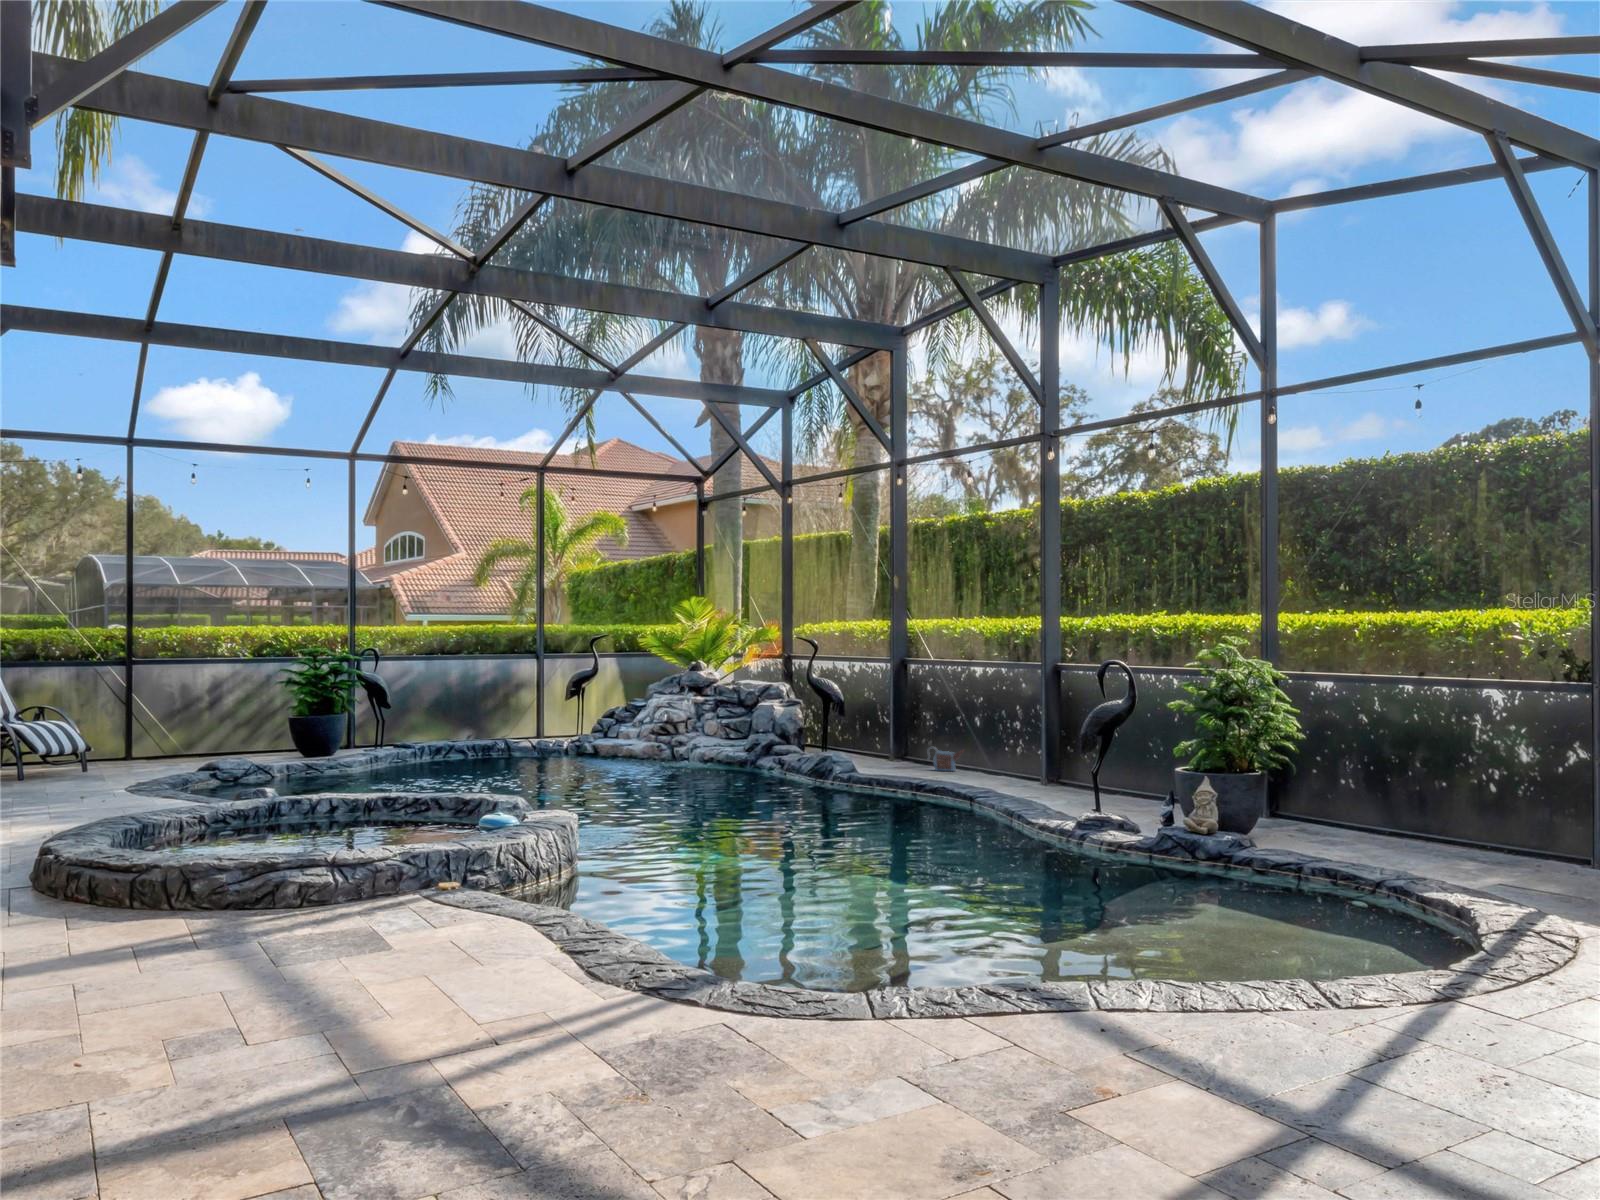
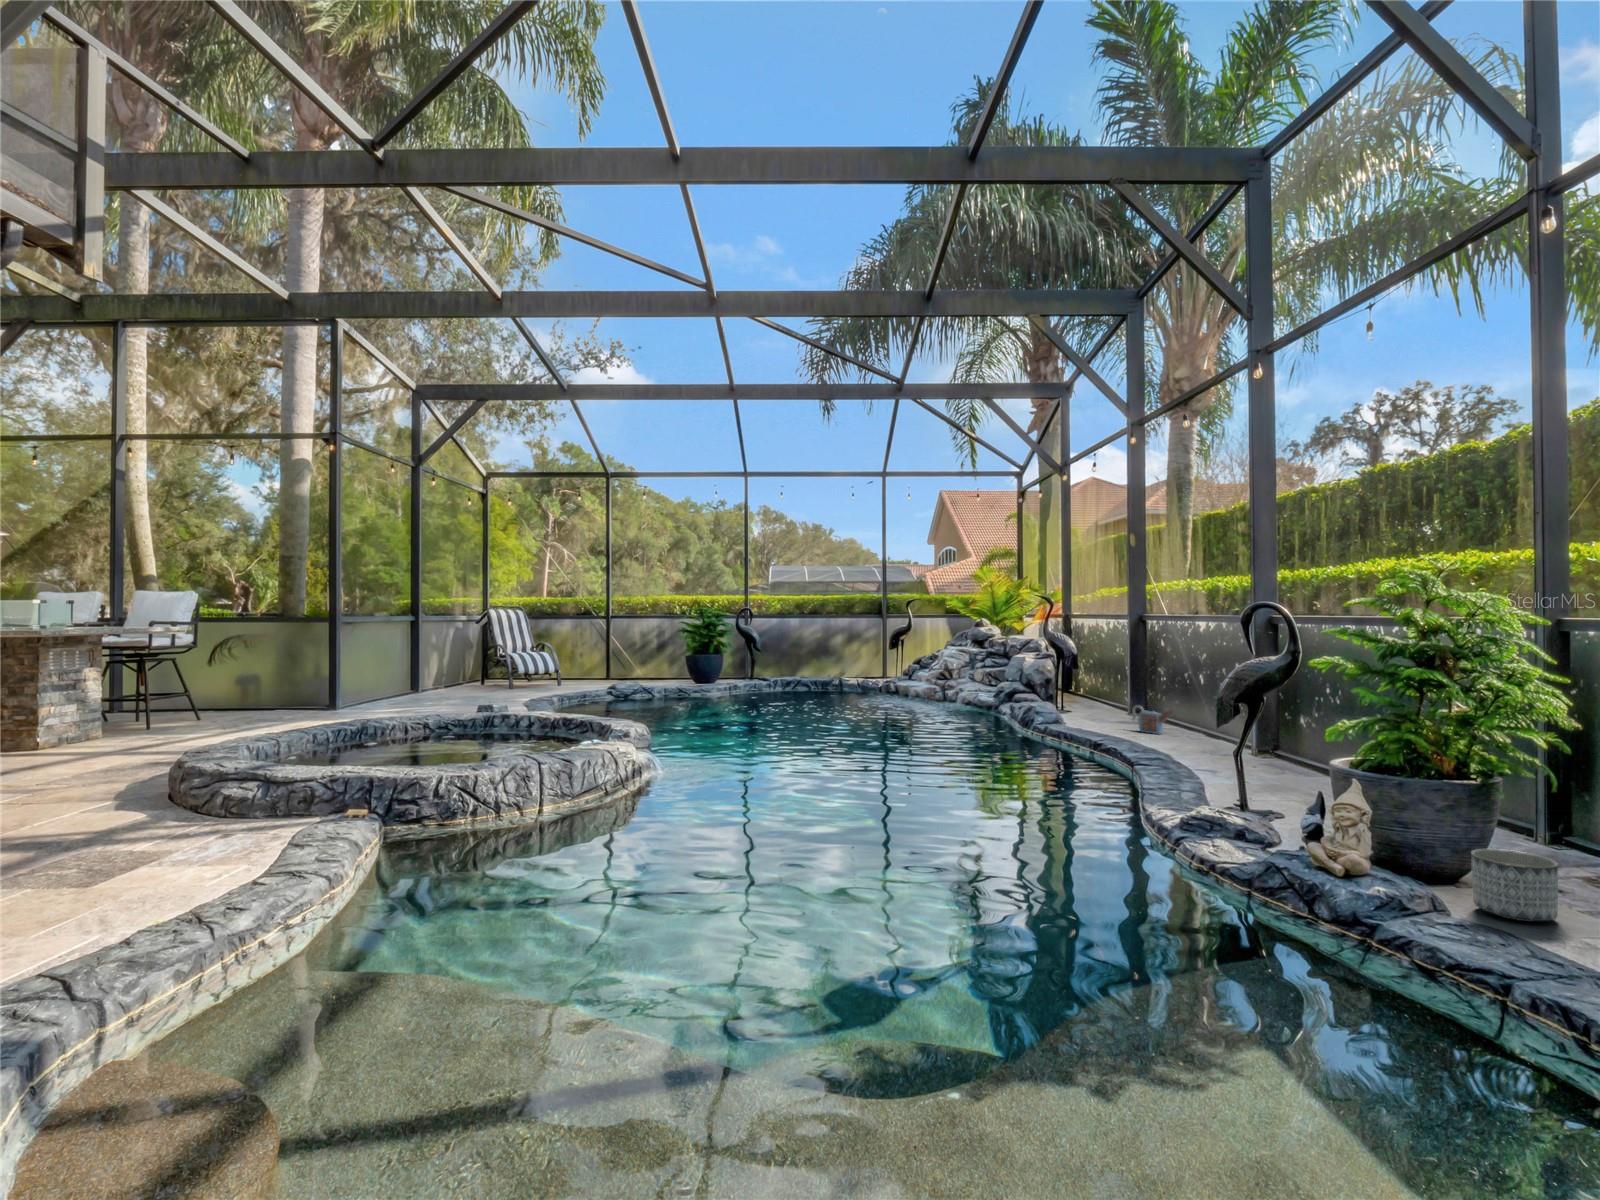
planter: none [1268,808,1307,844] -> present [1471,849,1558,922]

